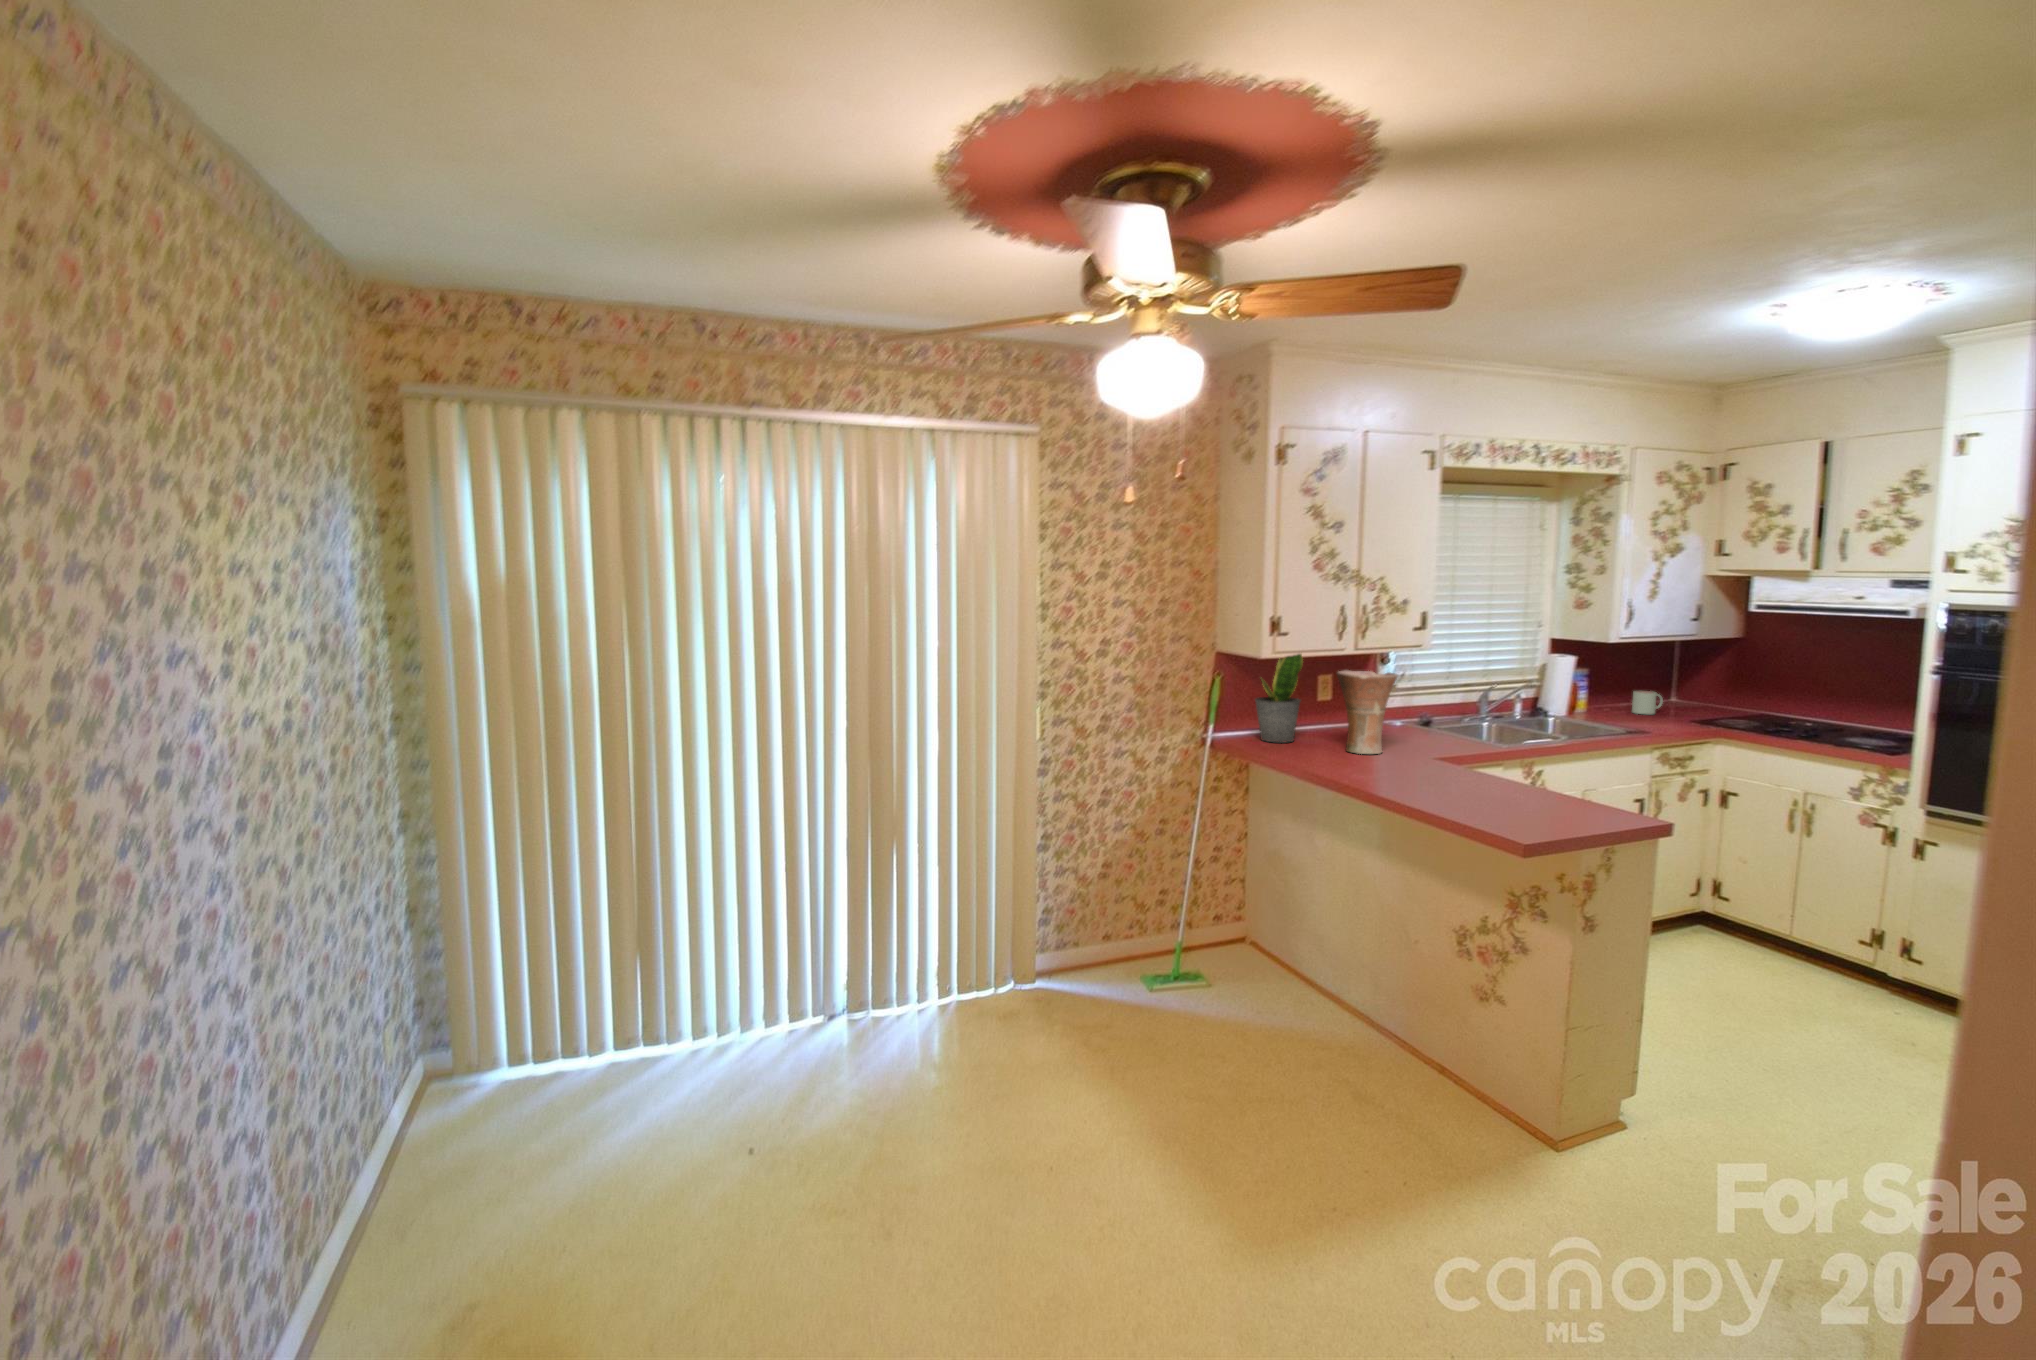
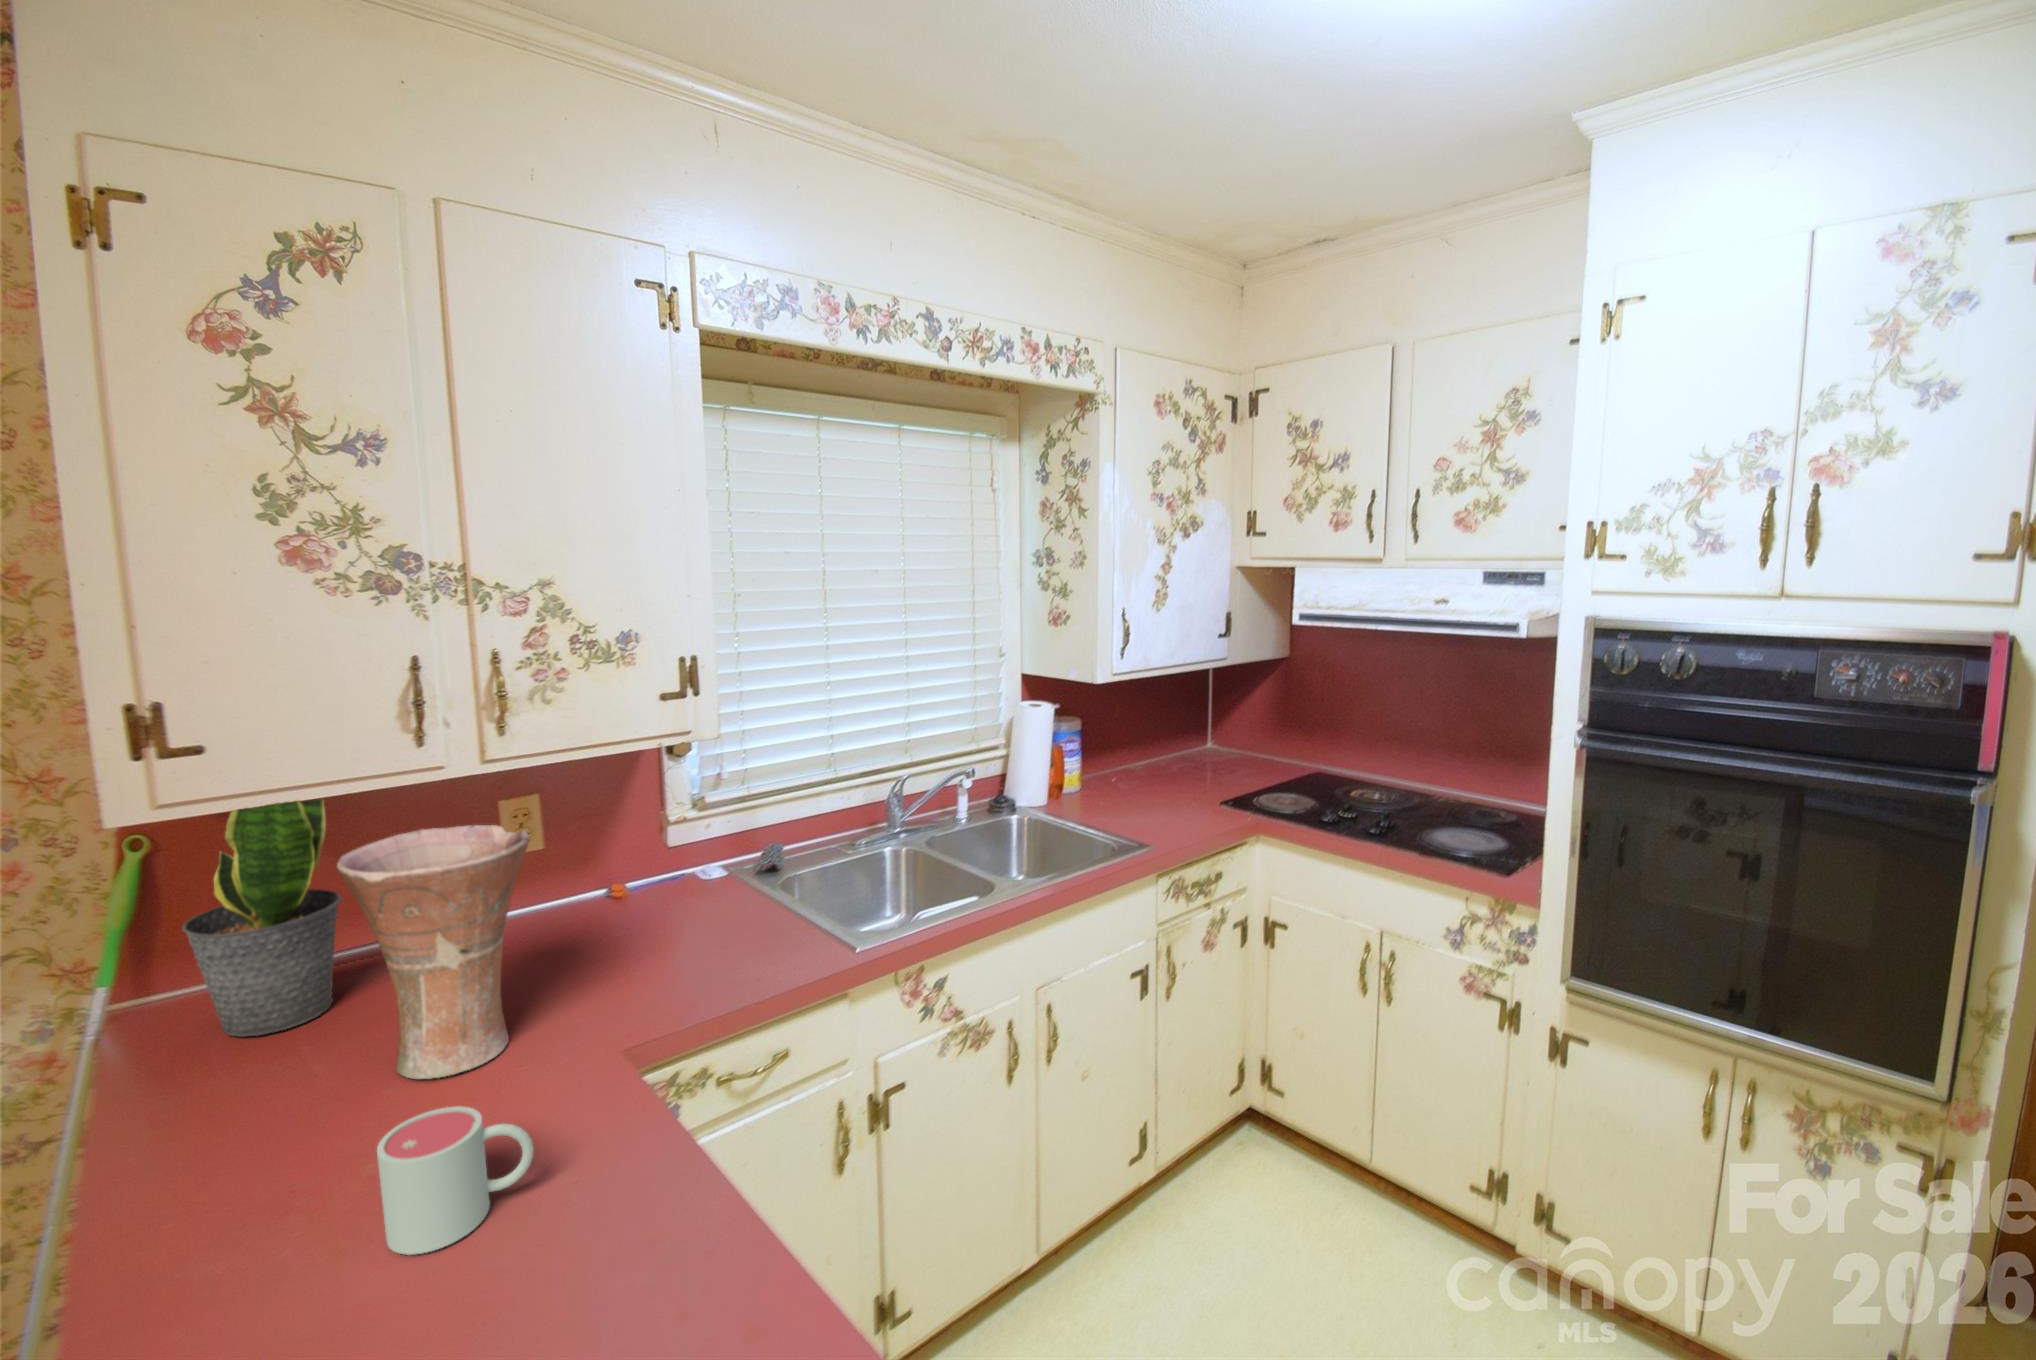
mug: present [1632,691,1663,715] -> present [377,1106,534,1255]

